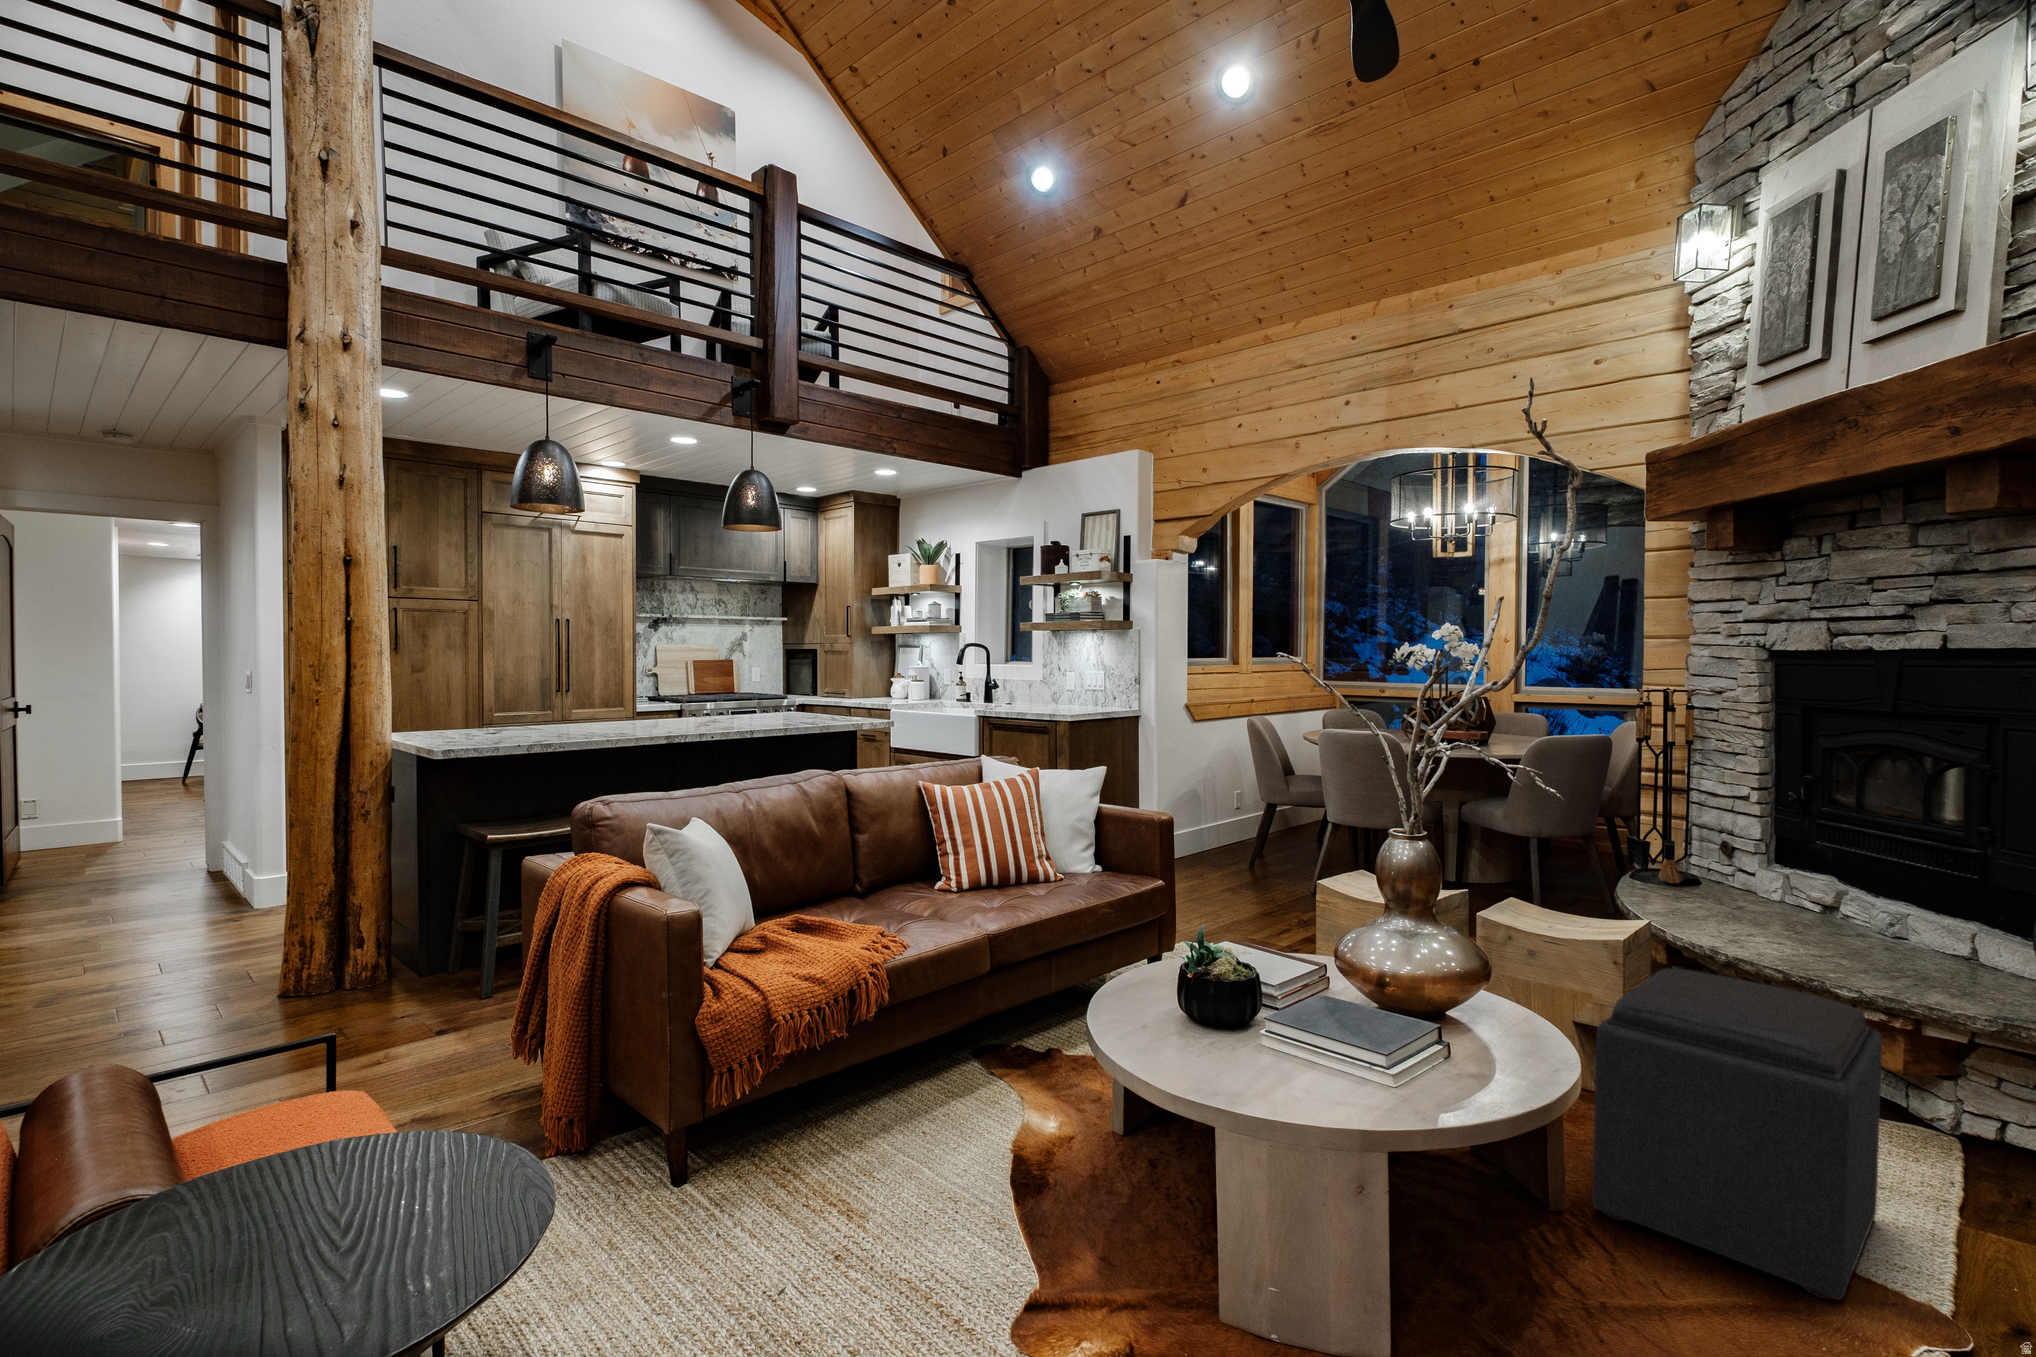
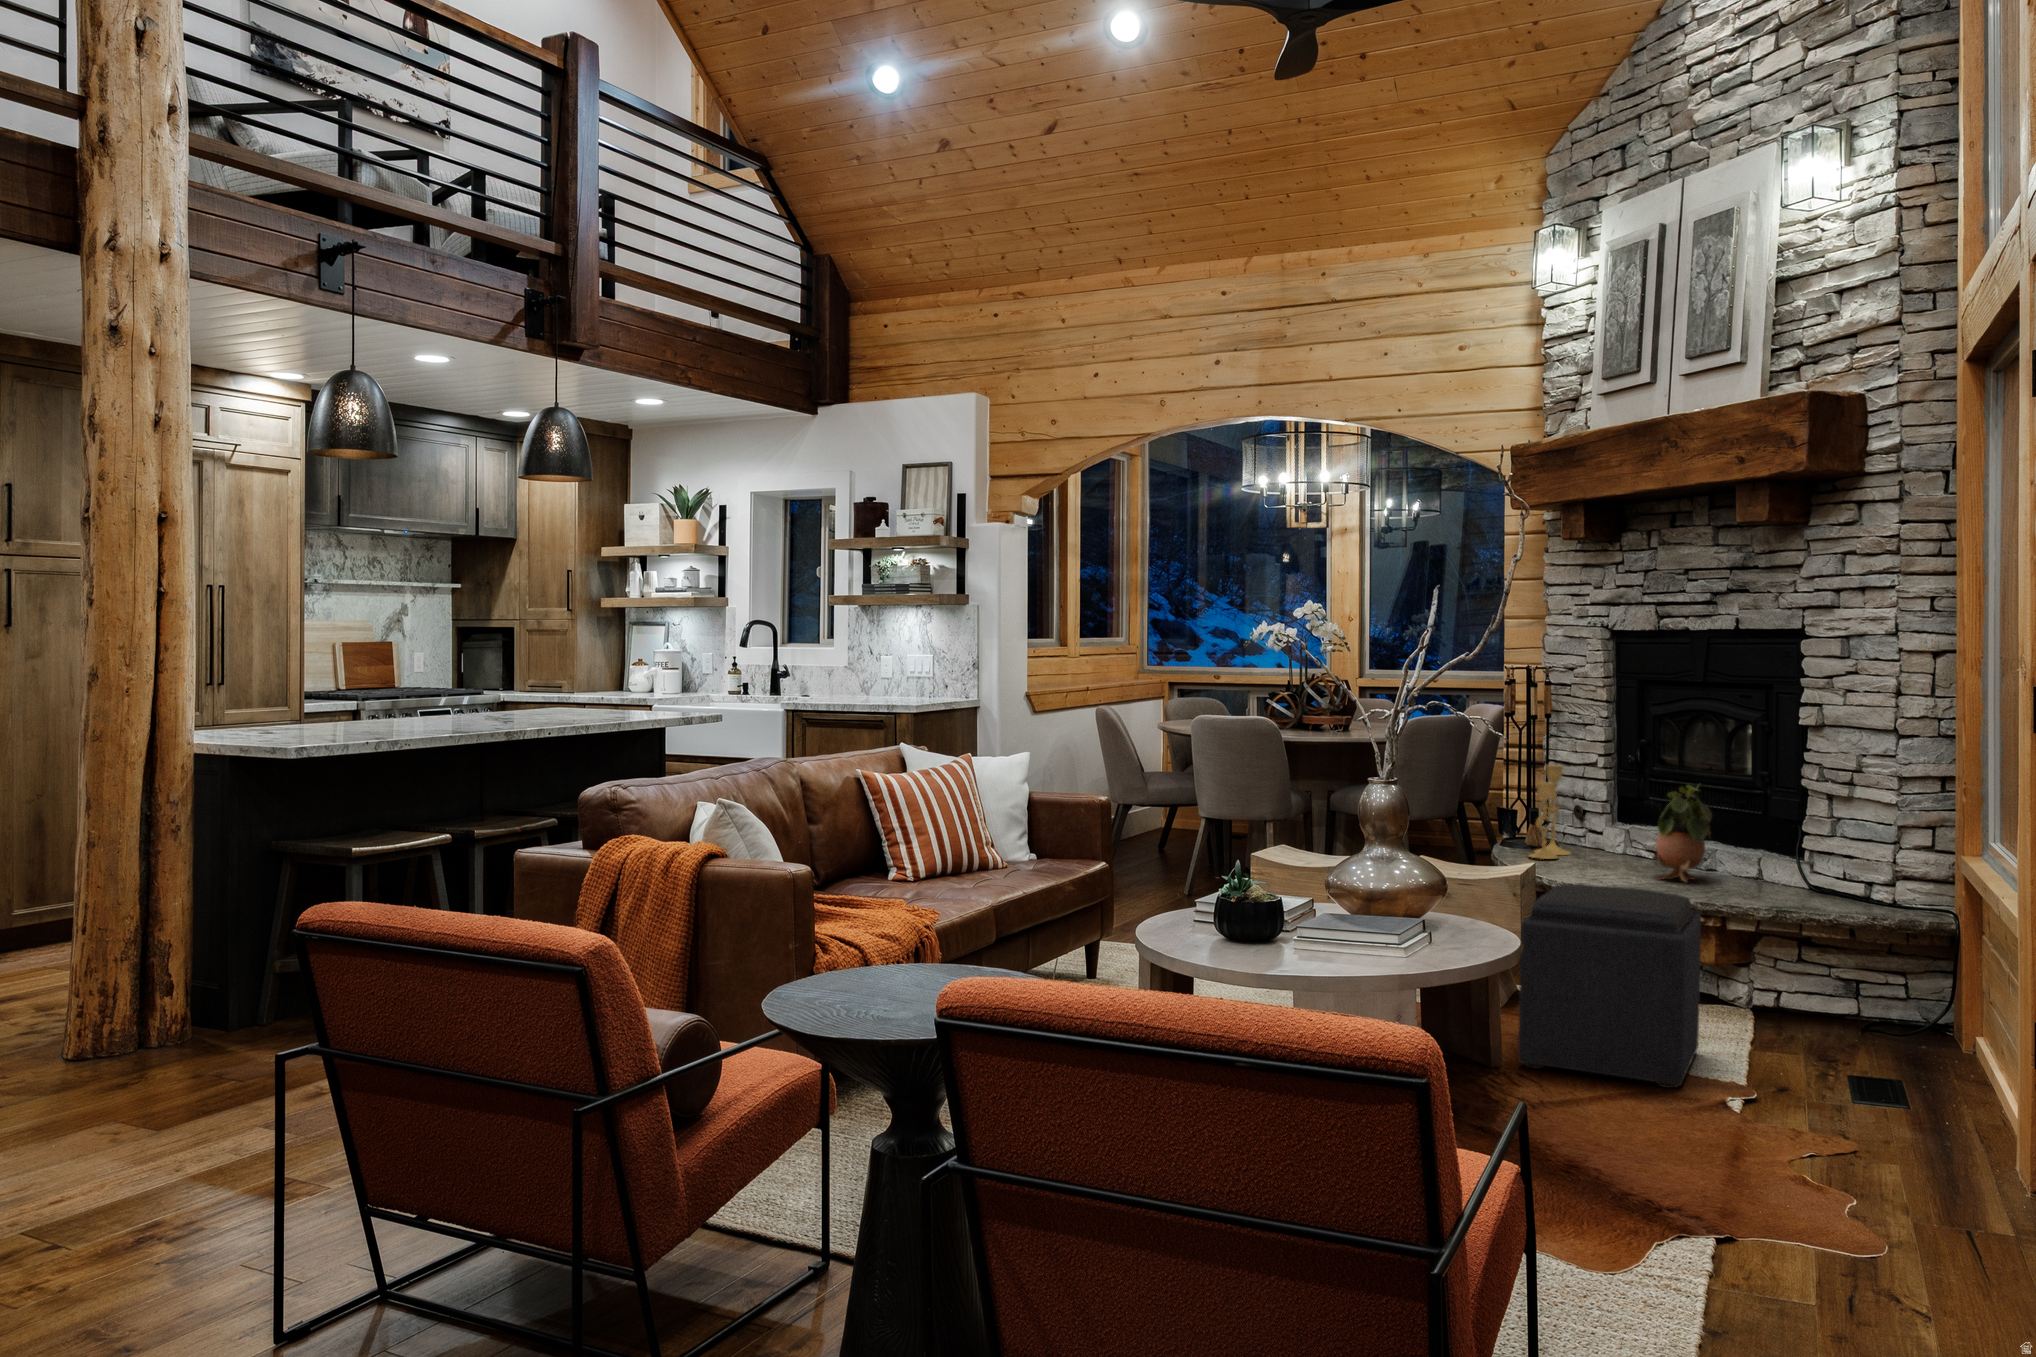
candlestick: none [1659,797,1715,904] -> present [1529,765,1570,859]
potted plant: none [1824,835,1906,956] -> present [1656,785,1712,883]

